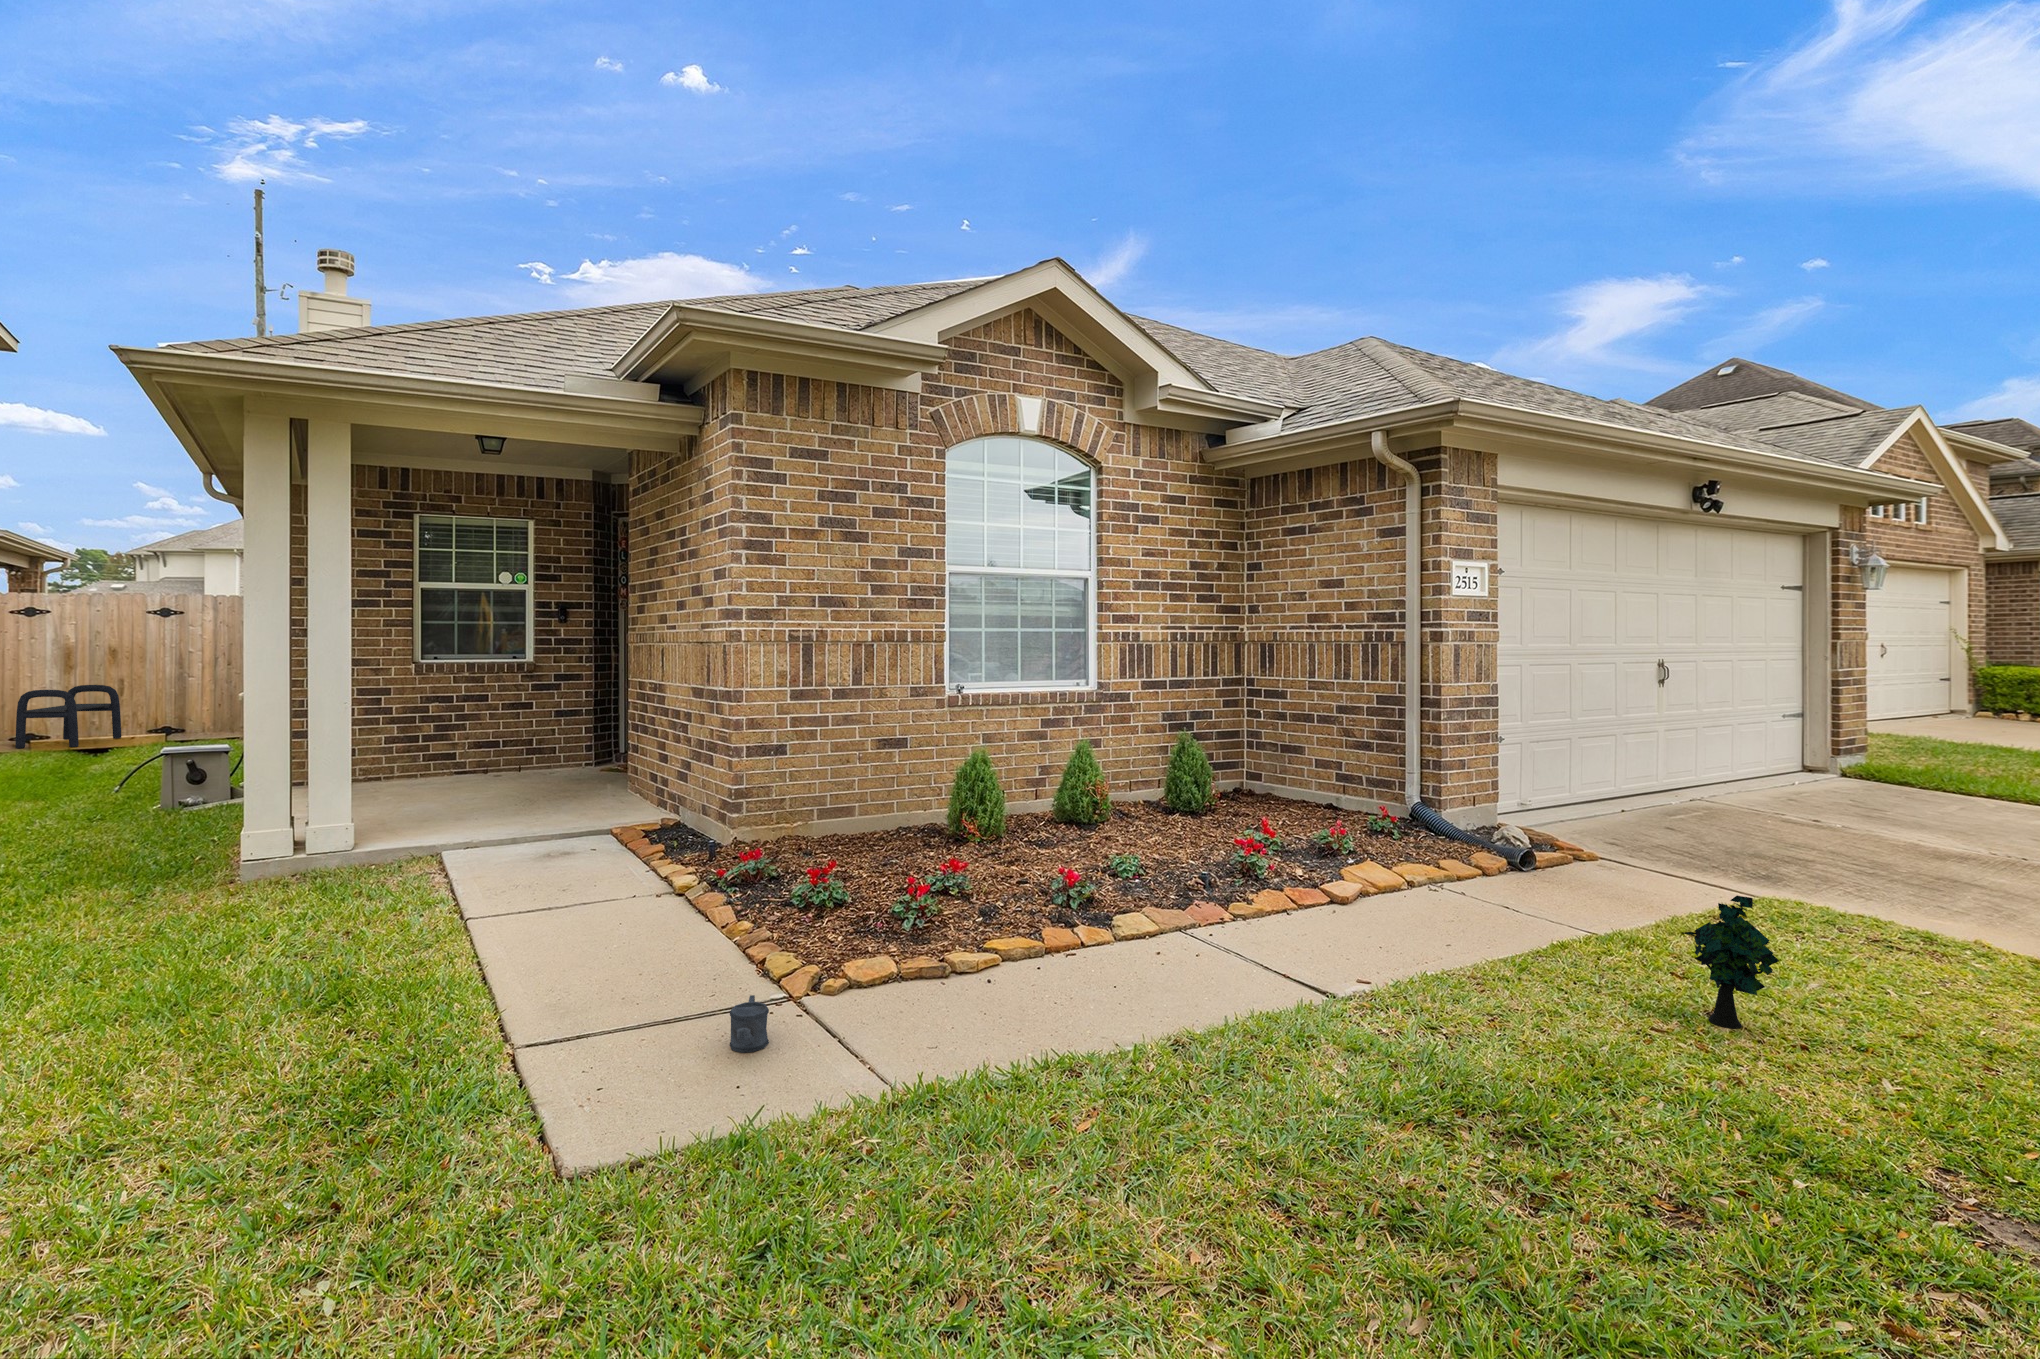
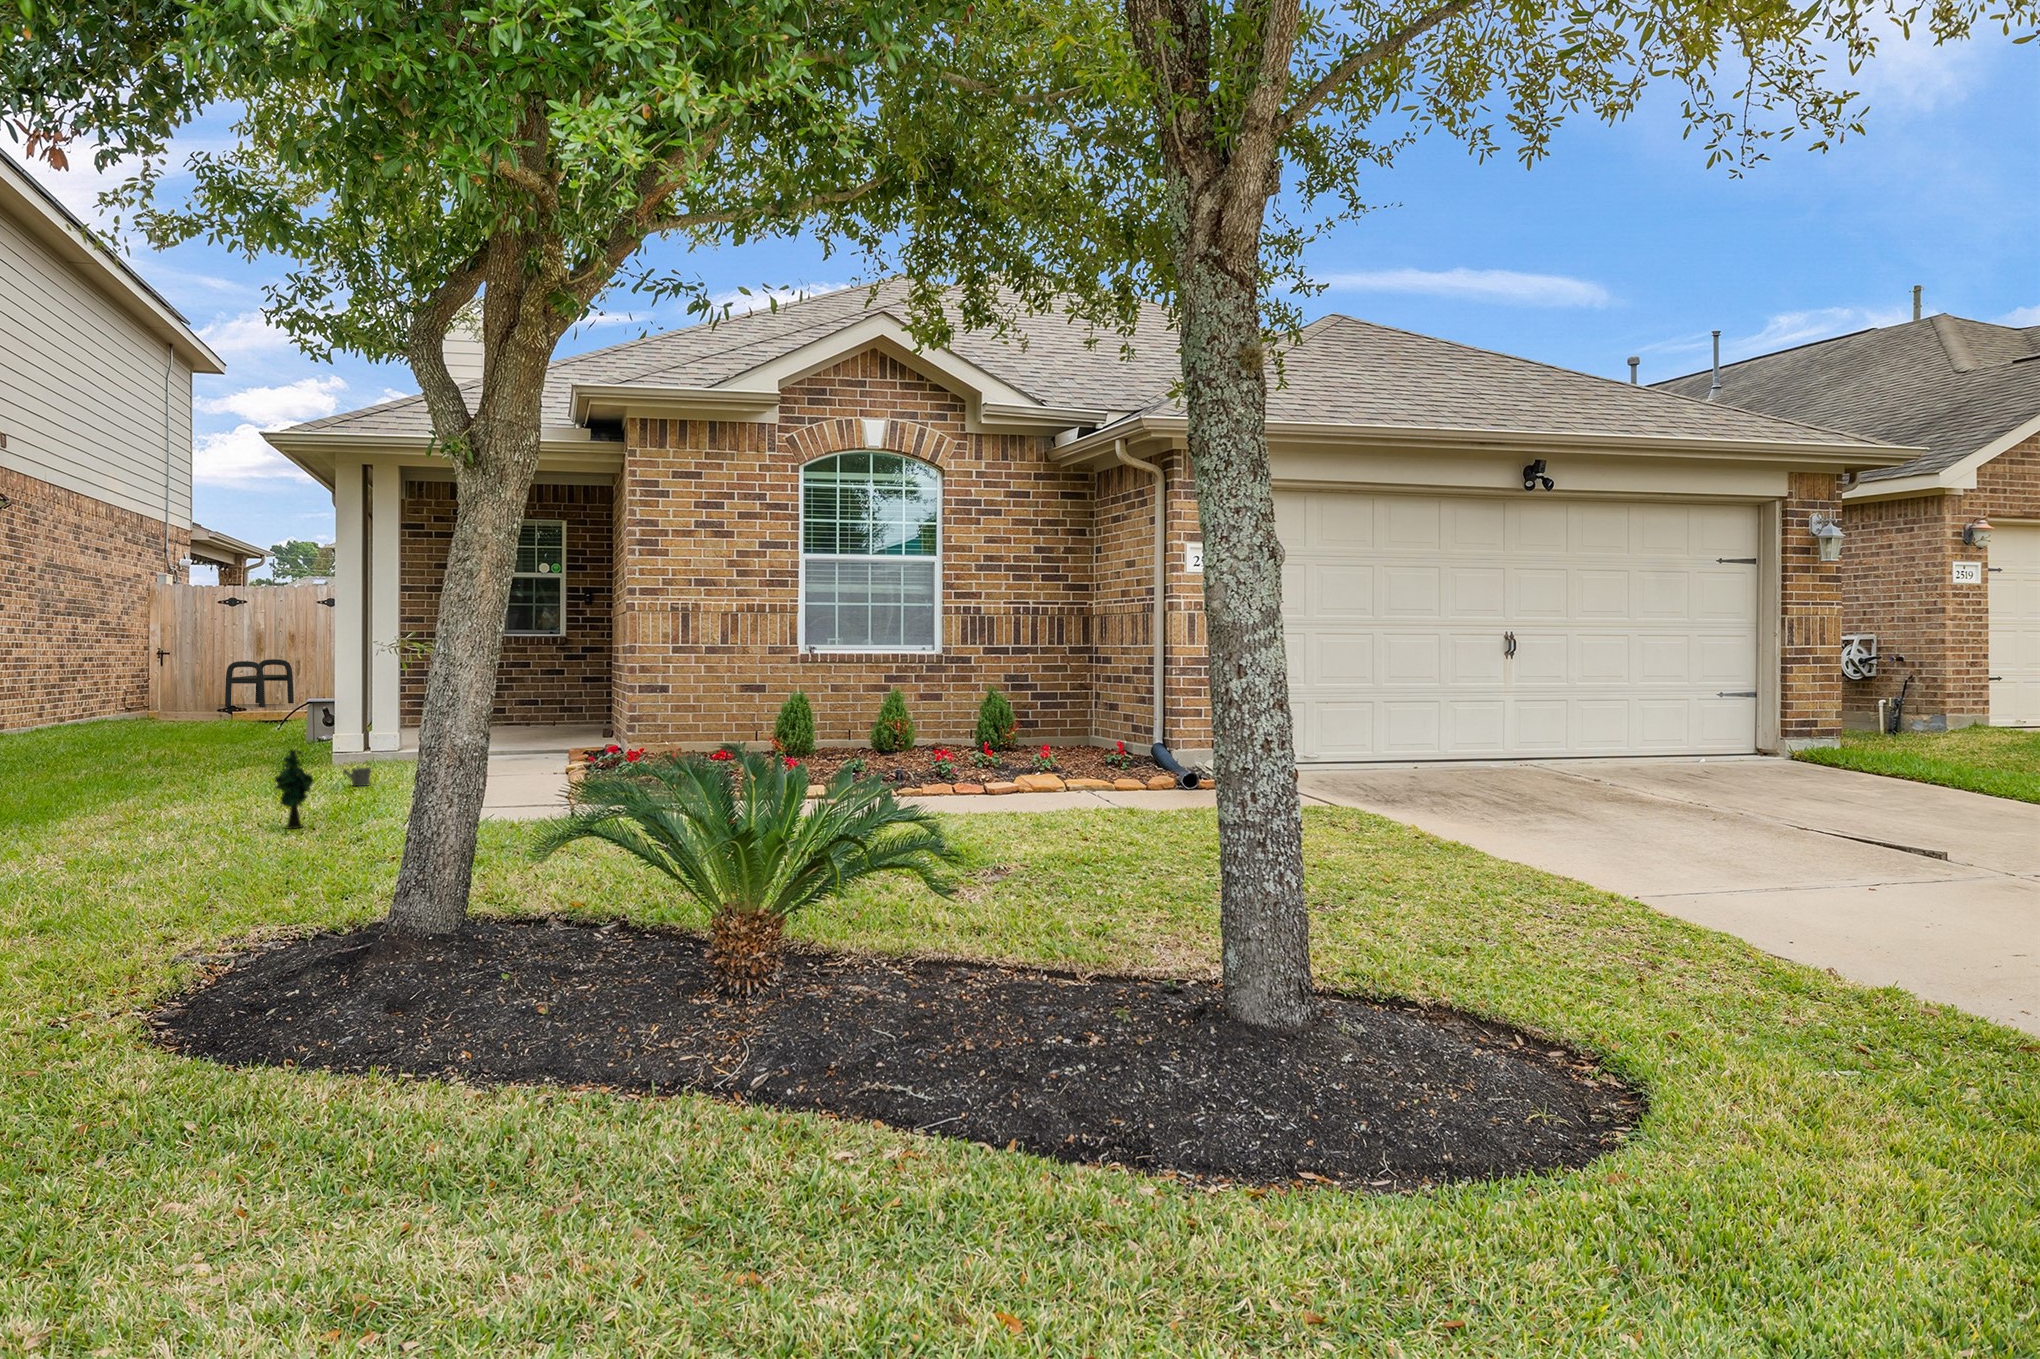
decorative plant: present [1682,895,1779,1028] -> present [275,750,314,829]
watering can: present [730,995,769,1053] -> present [343,767,371,786]

